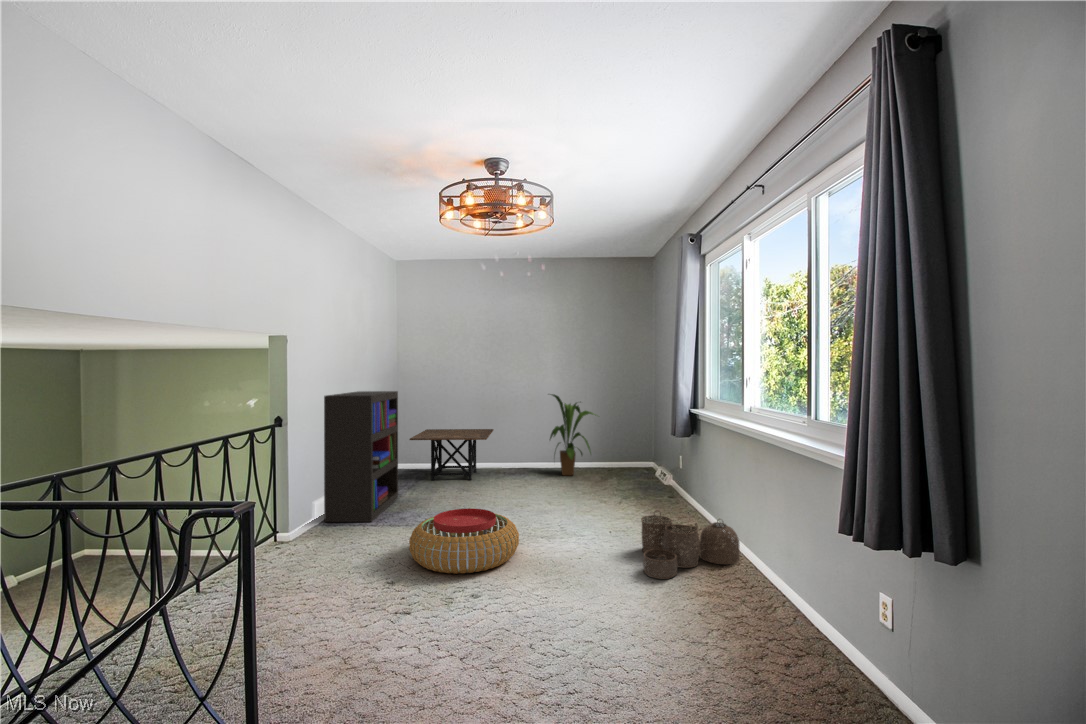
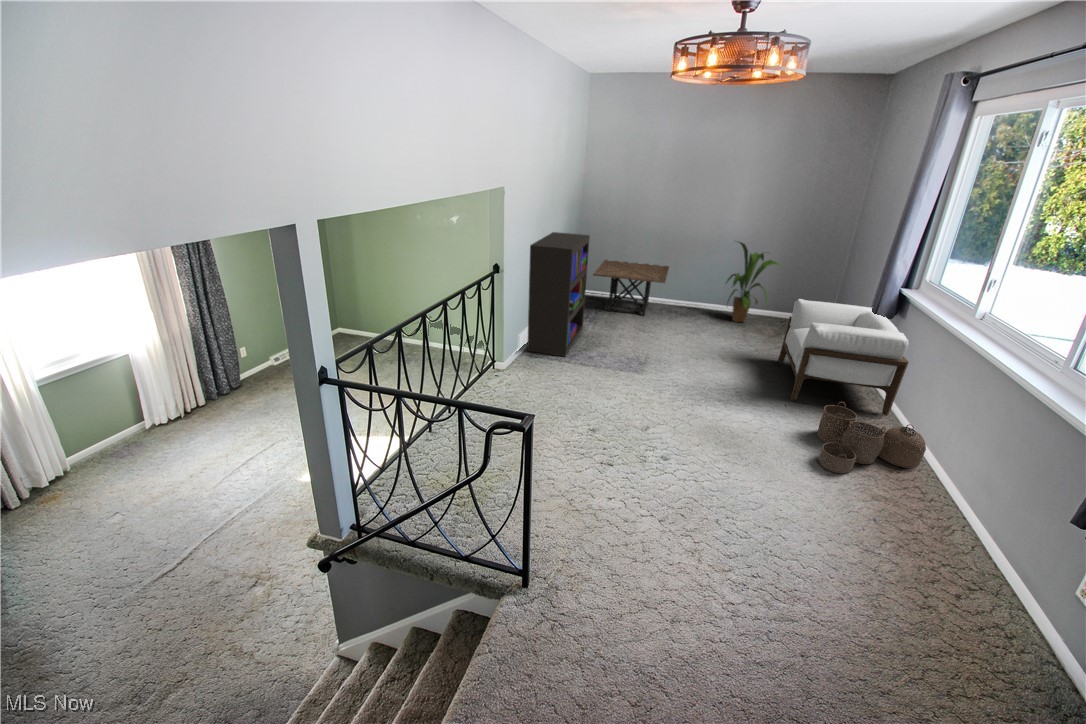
armchair: none [605,430,709,528] -> present [778,299,909,416]
pouf: present [409,508,519,574] -> none [606,370,702,432]

